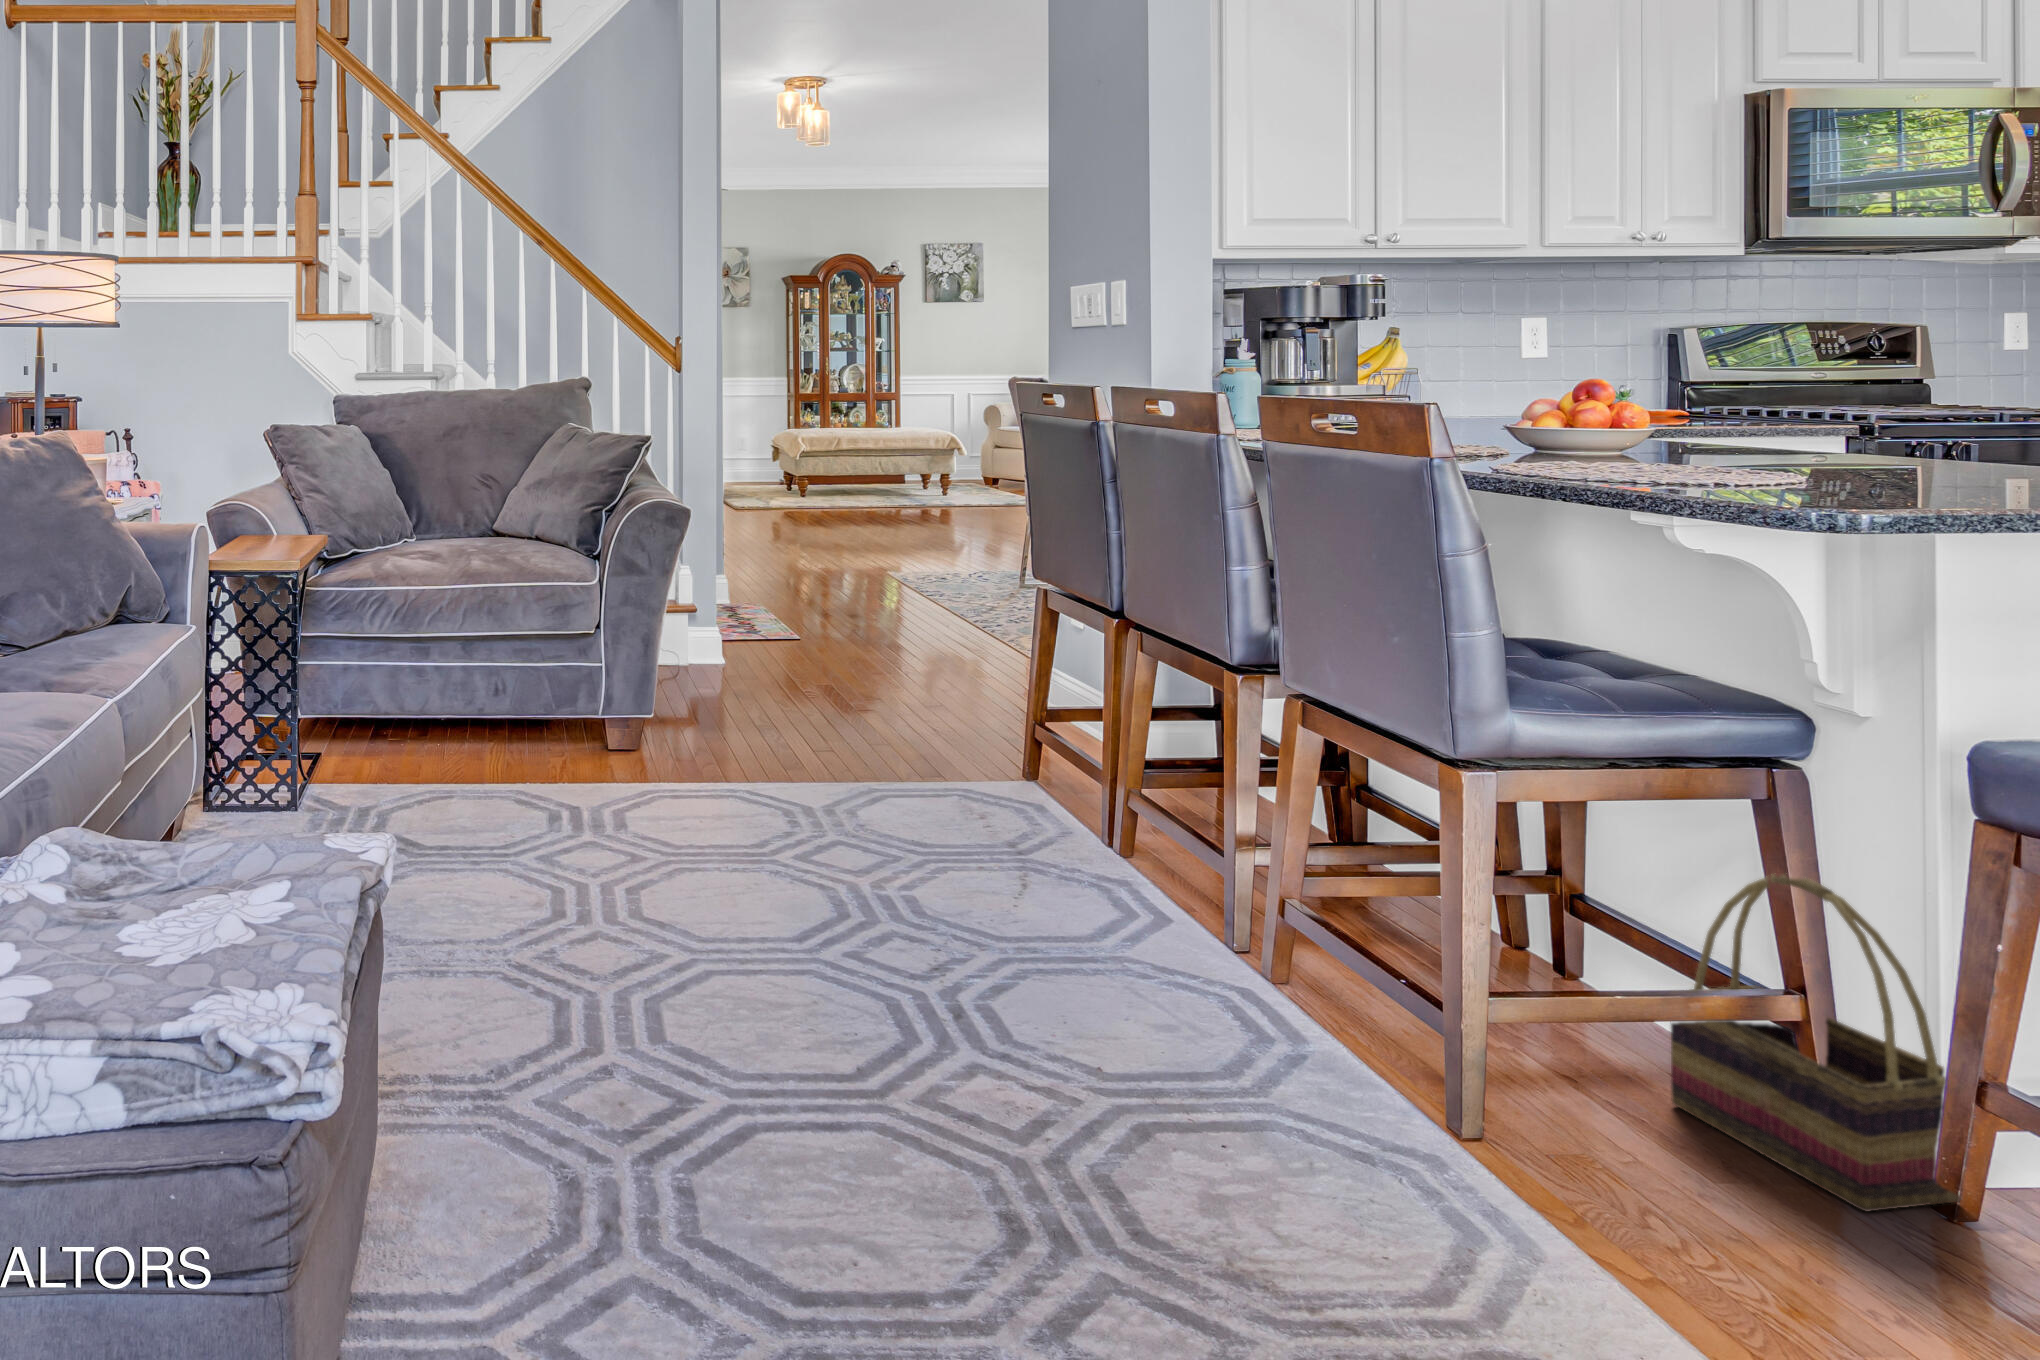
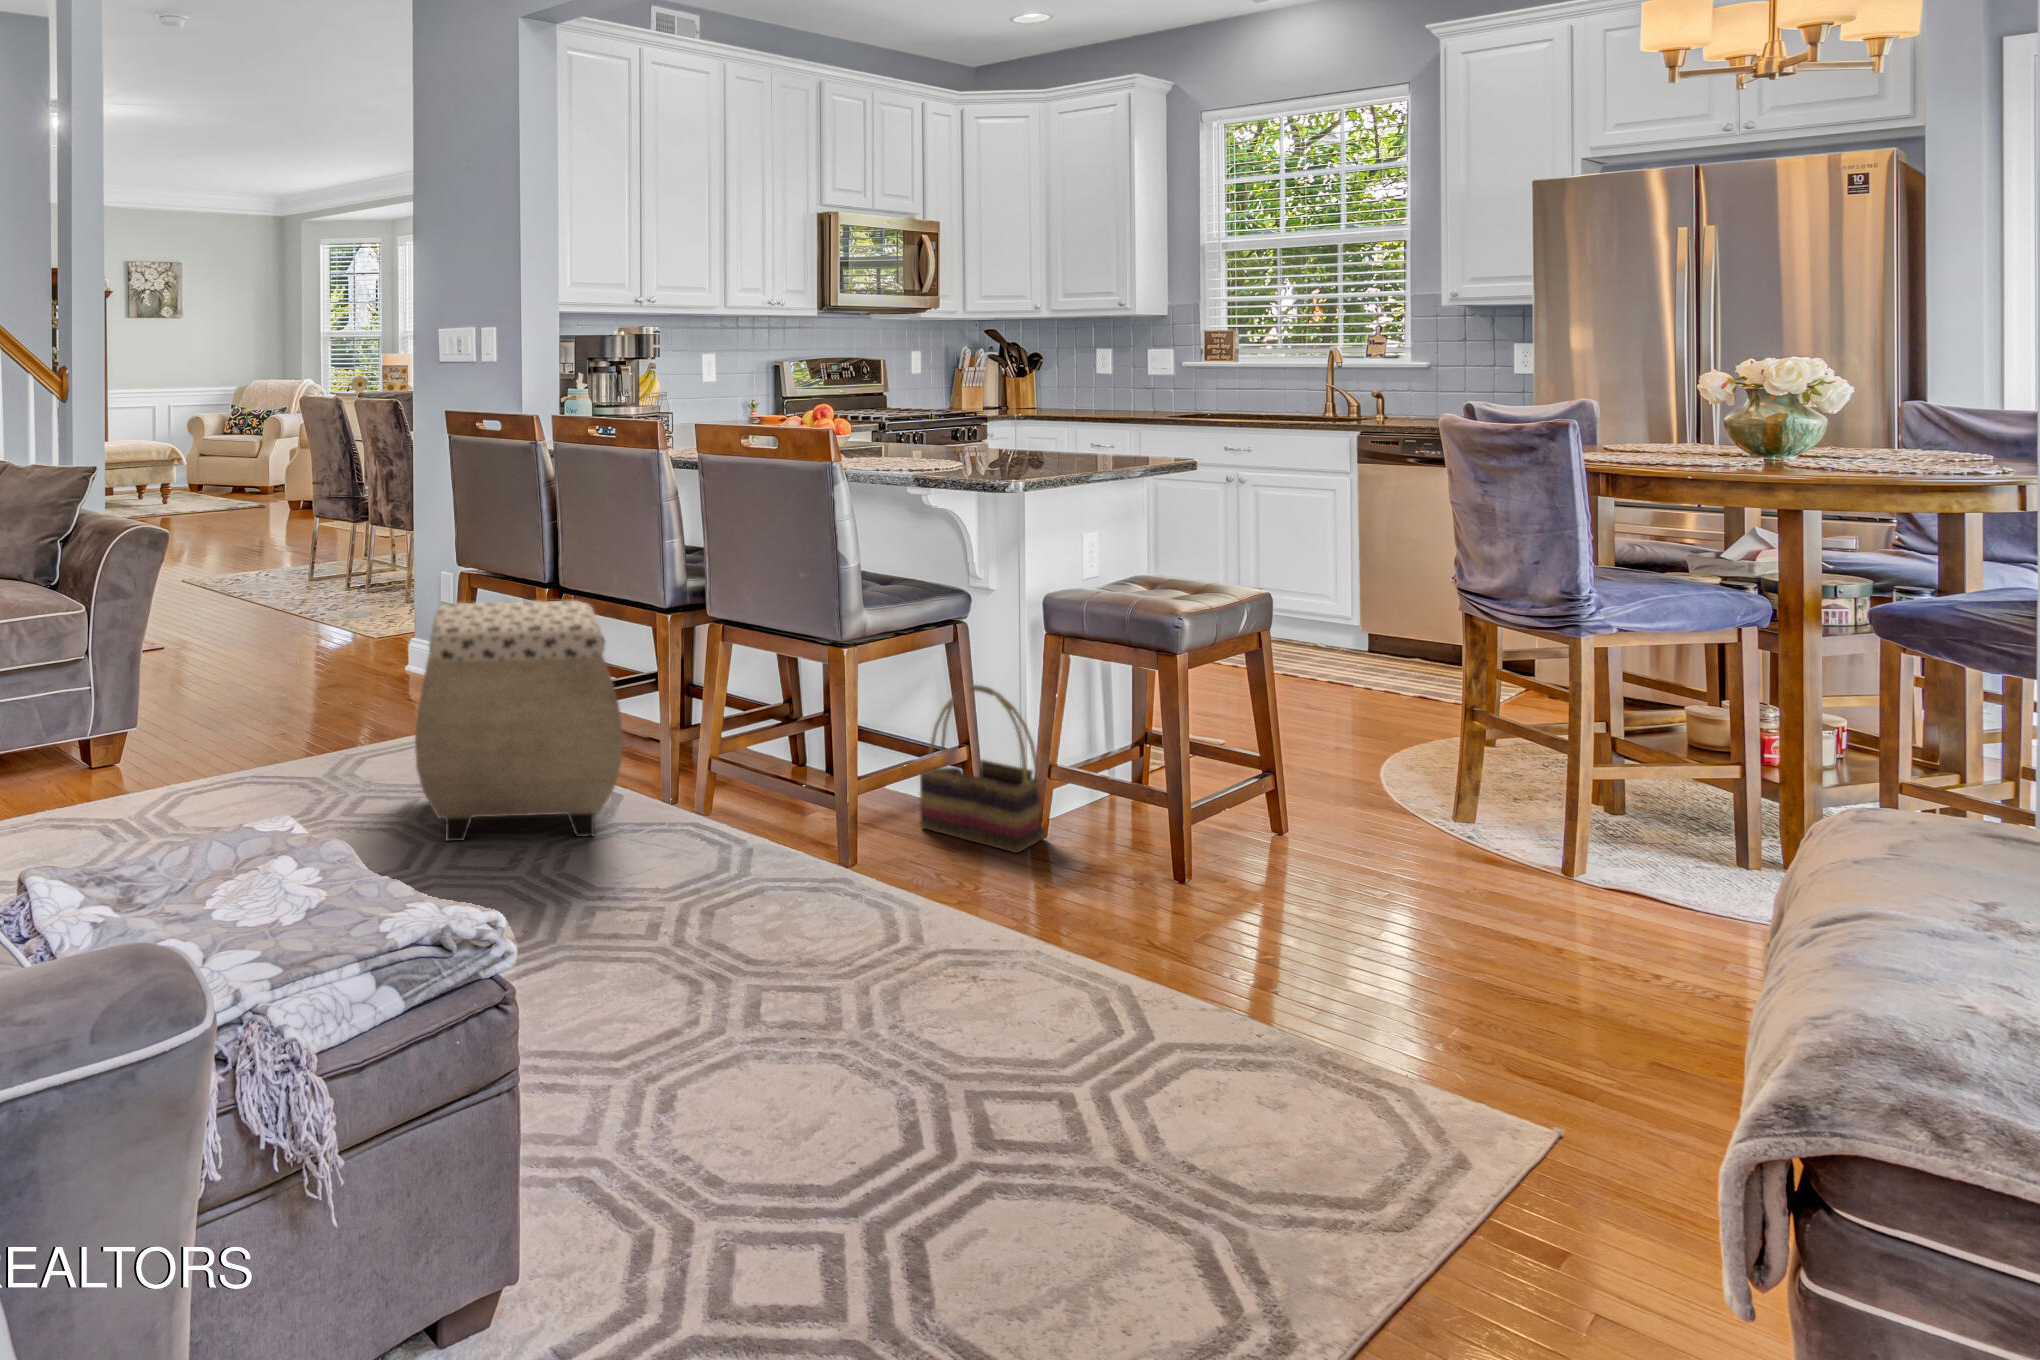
ottoman: none [827,620,1164,968] -> present [415,601,623,842]

